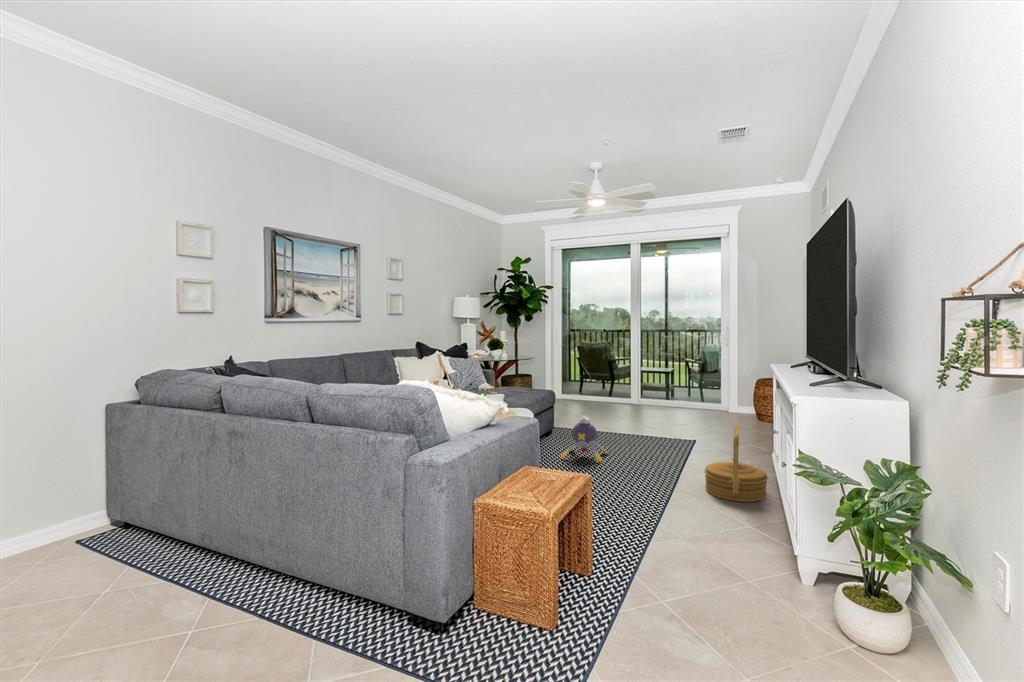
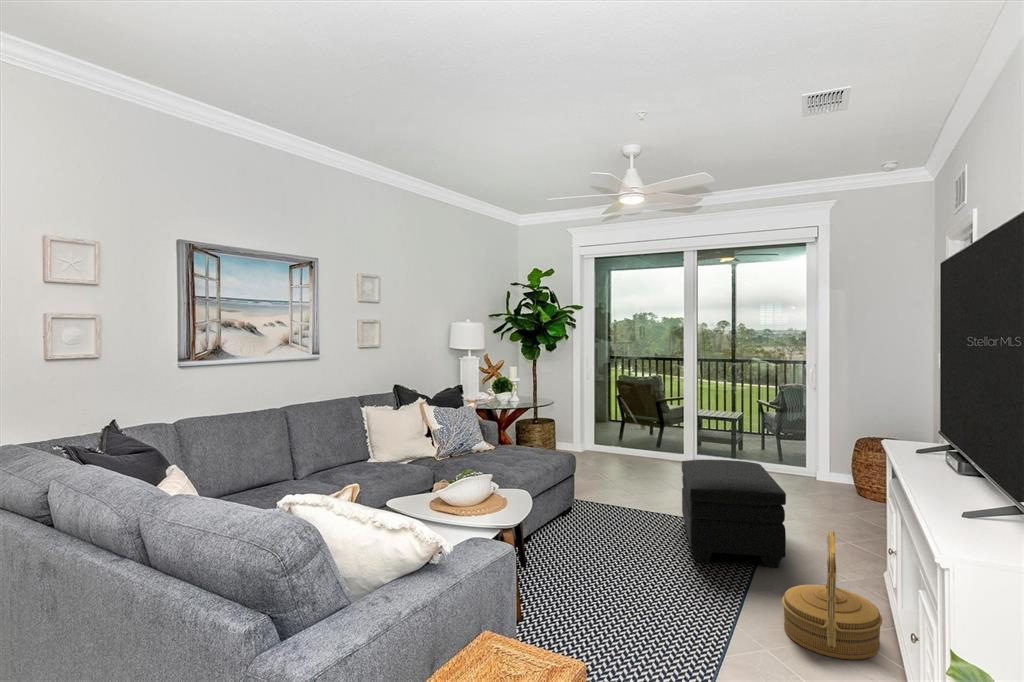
ottoman: none [633,393,707,460] -> present [682,460,786,567]
plush toy: present [560,417,608,463] -> none [575,498,645,568]

